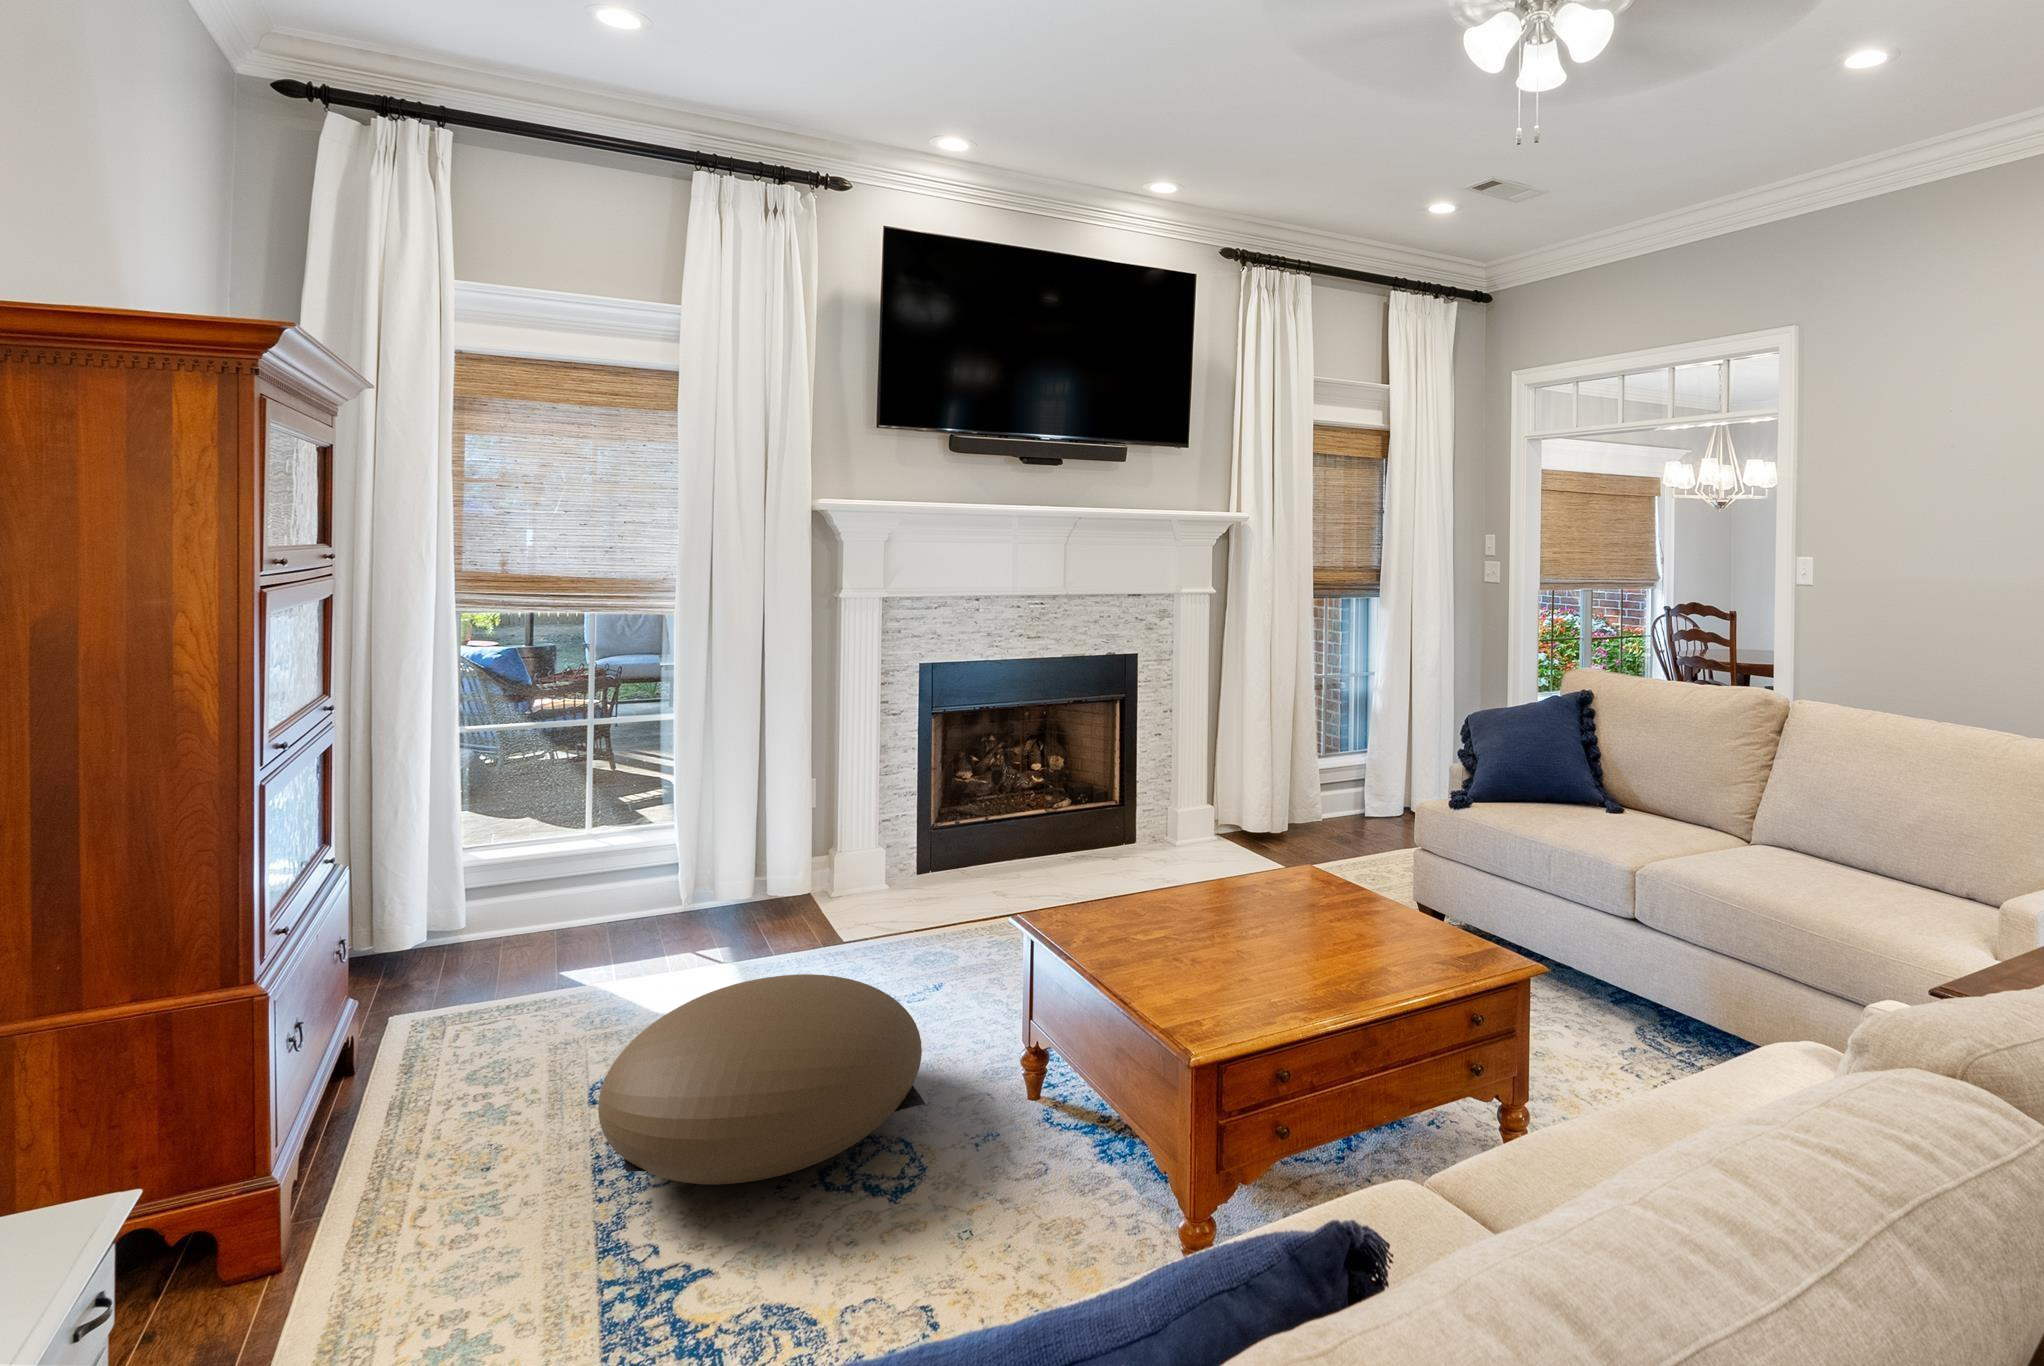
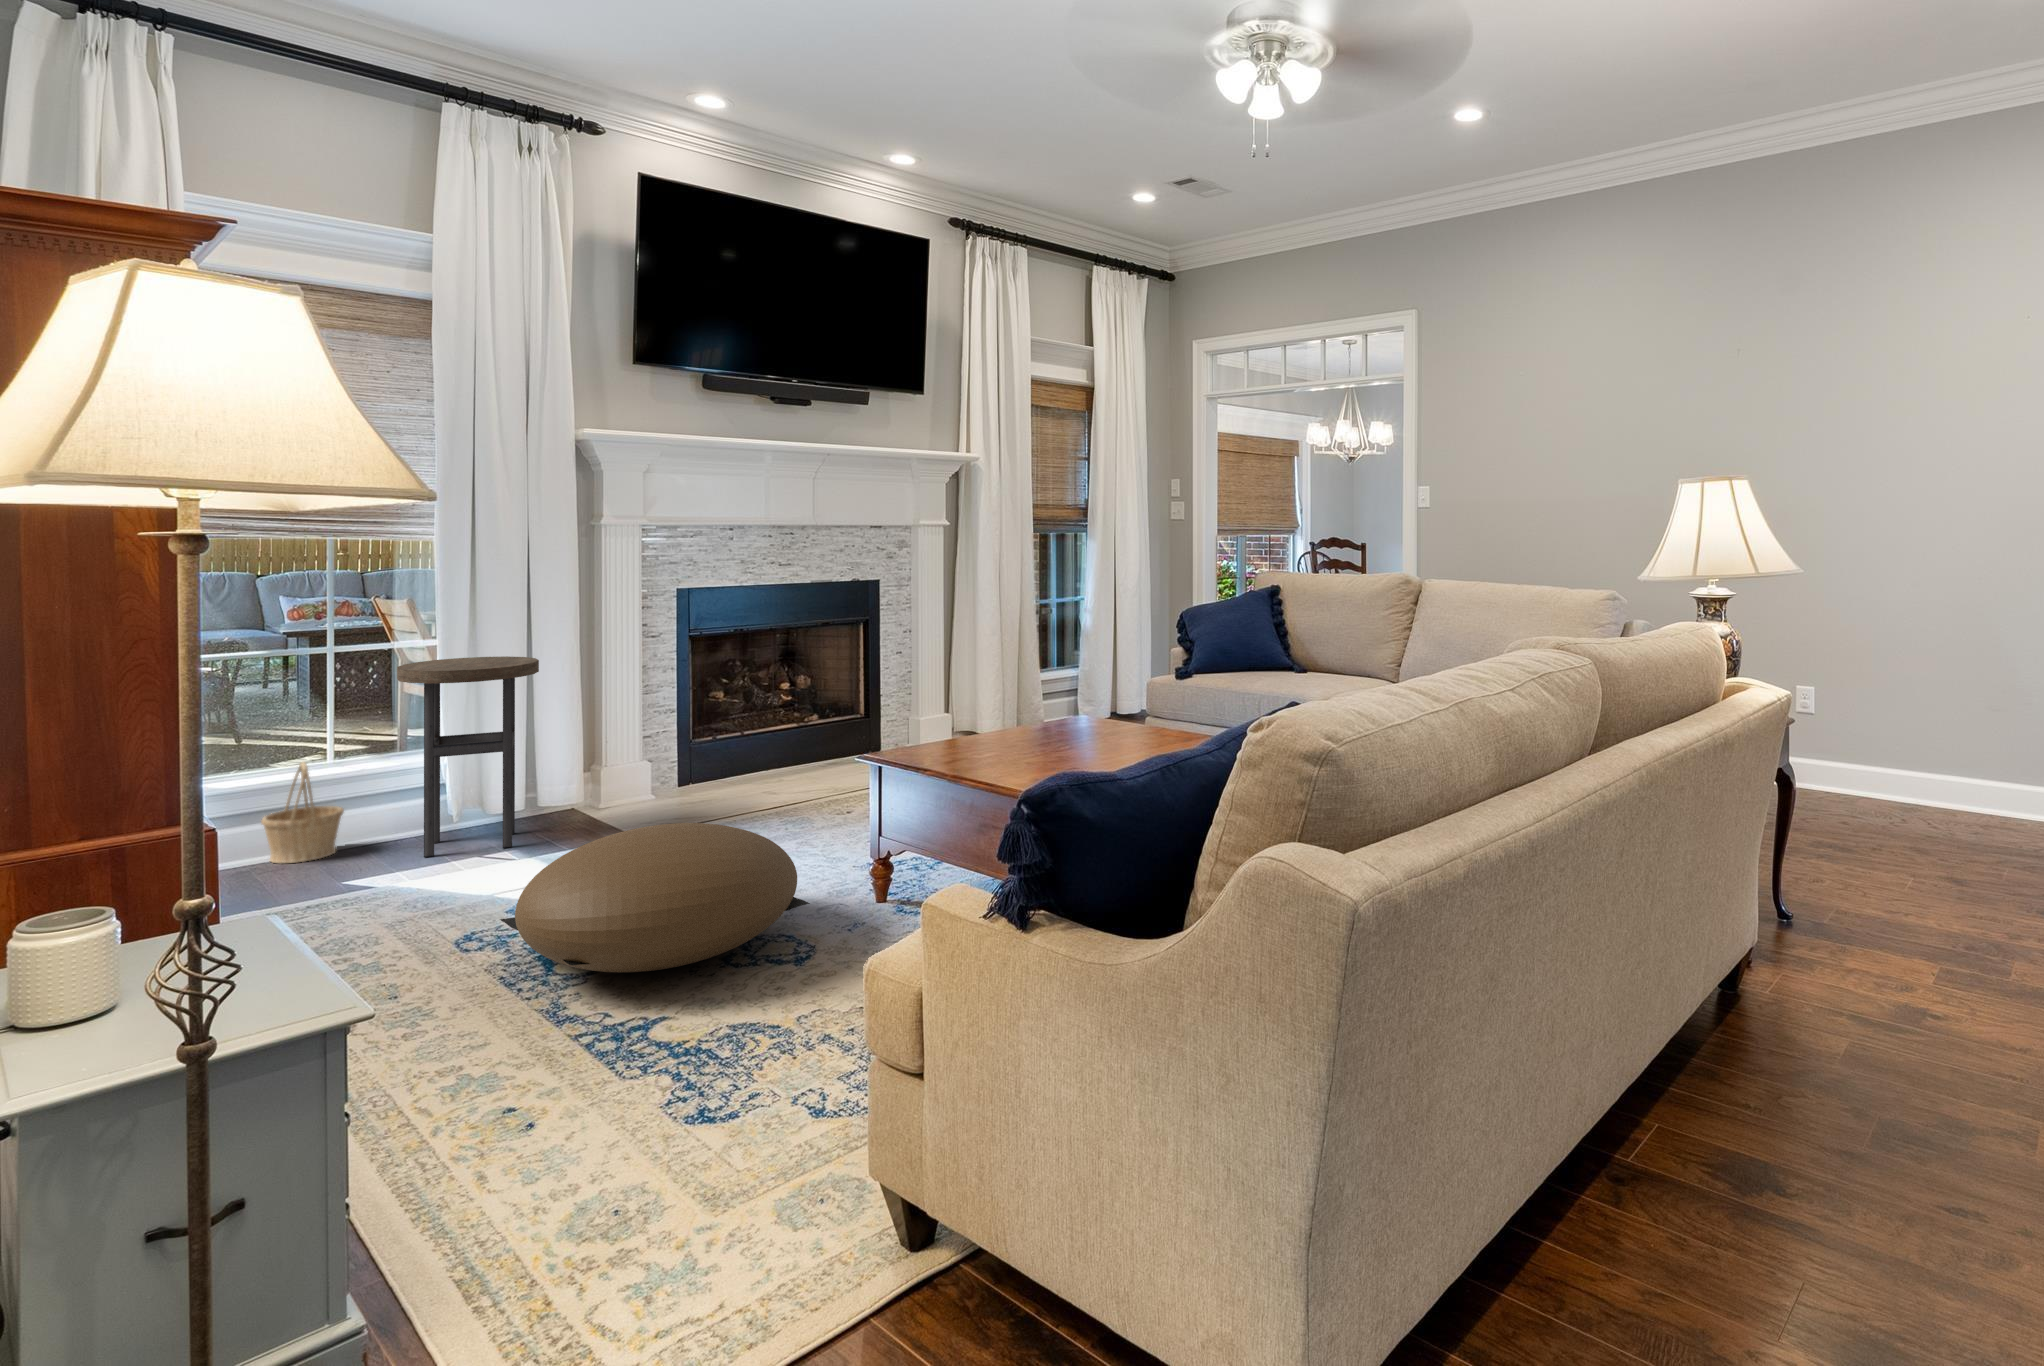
side table: none [623,737,757,948] -> present [397,656,539,857]
basket: none [510,837,585,941] -> present [261,762,344,863]

